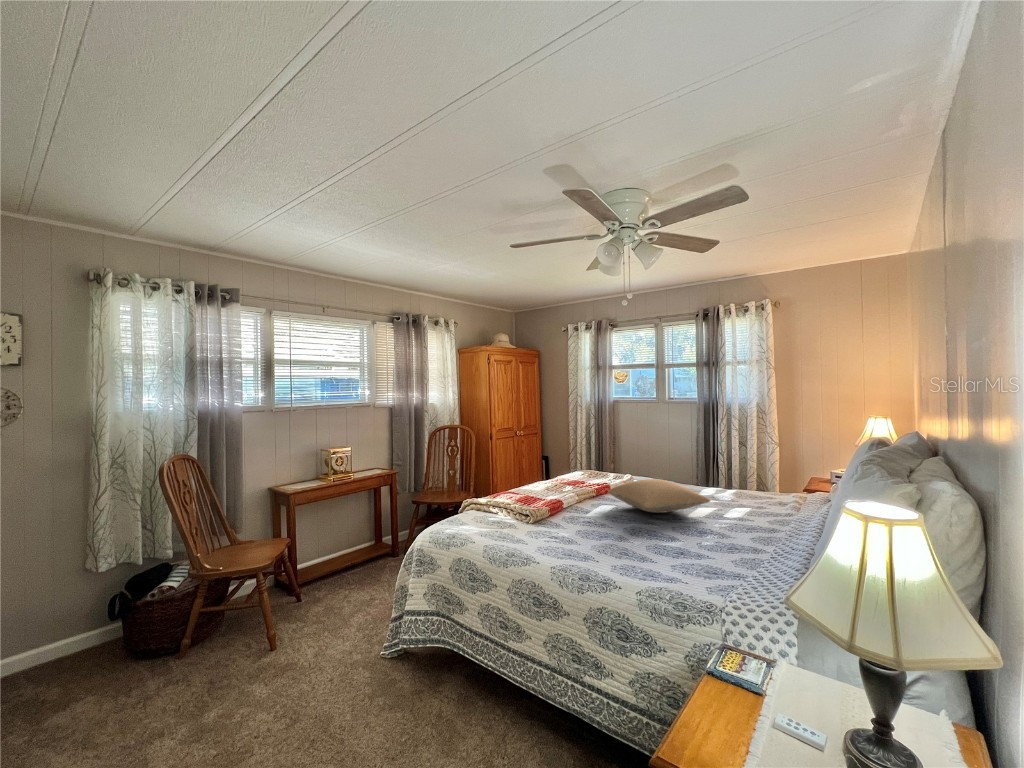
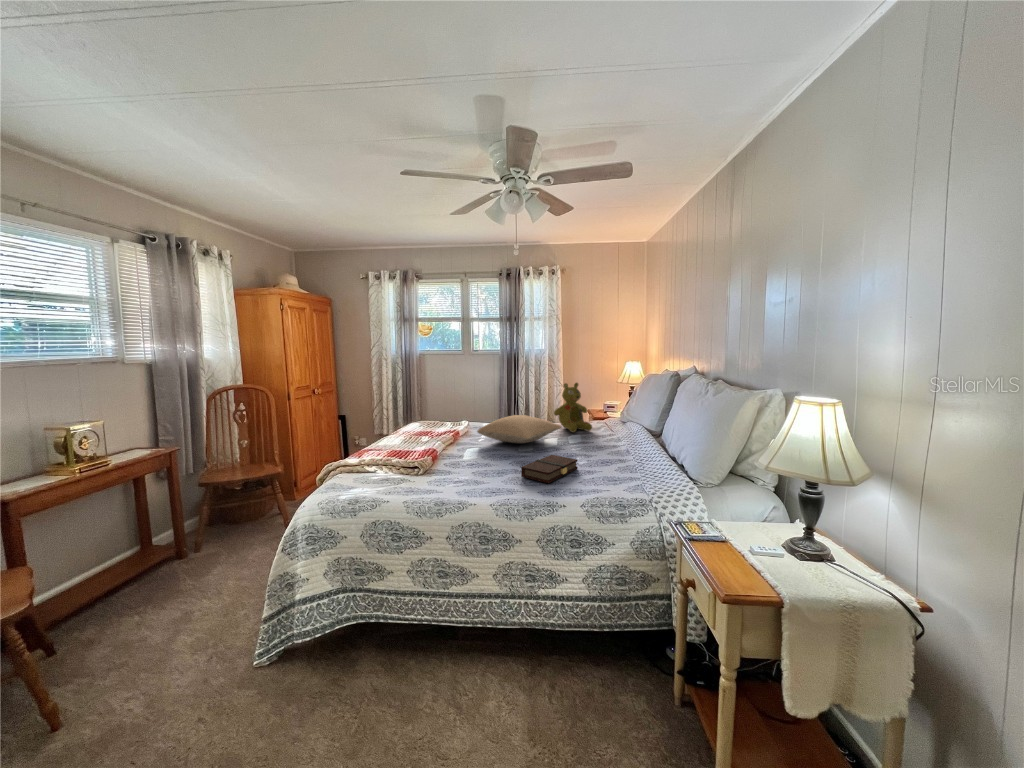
stuffed bear: none [716,446,769,512] -> present [554,383,592,432]
book: none [608,531,683,560] -> present [521,455,578,483]

